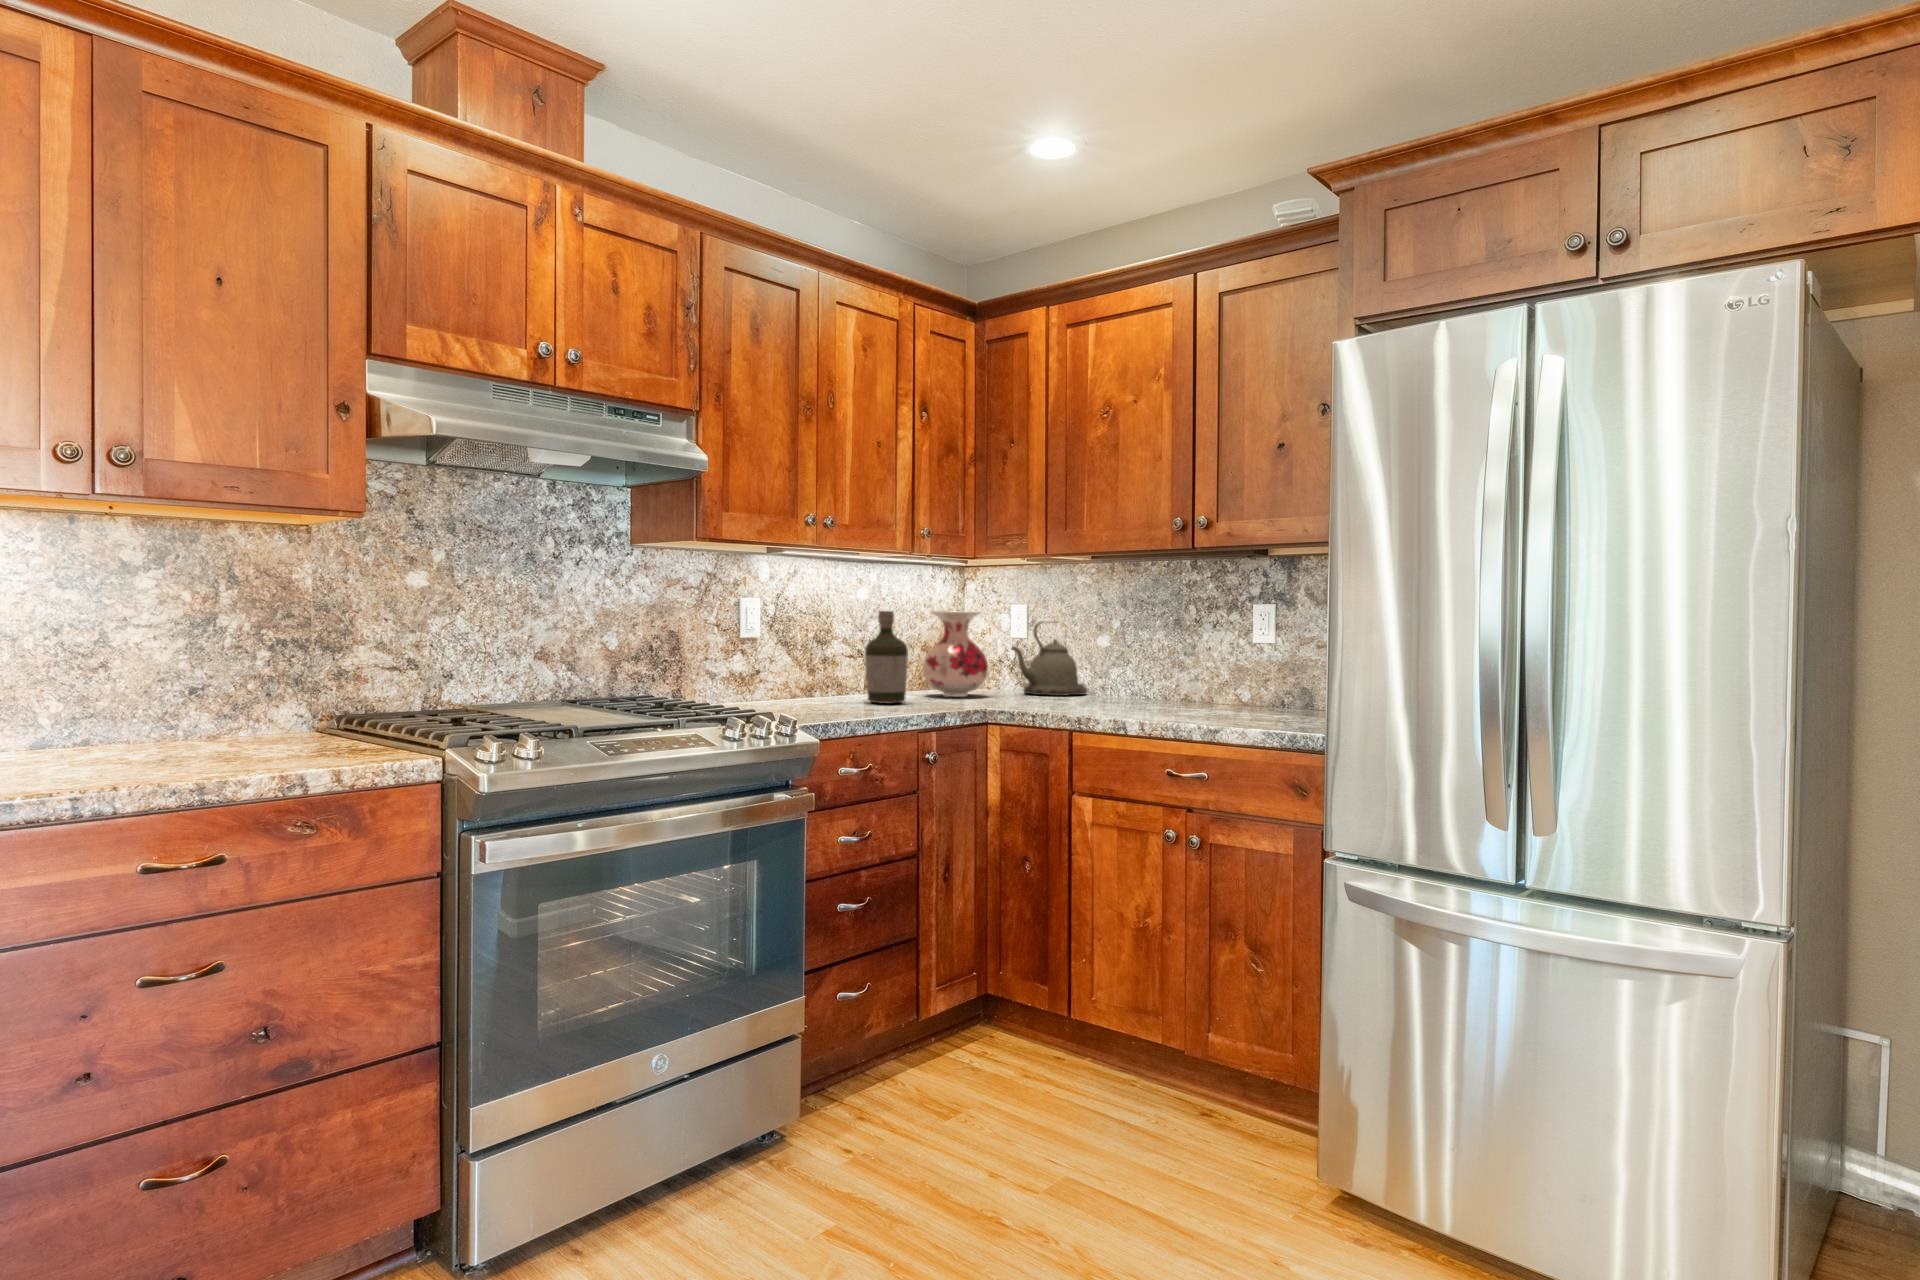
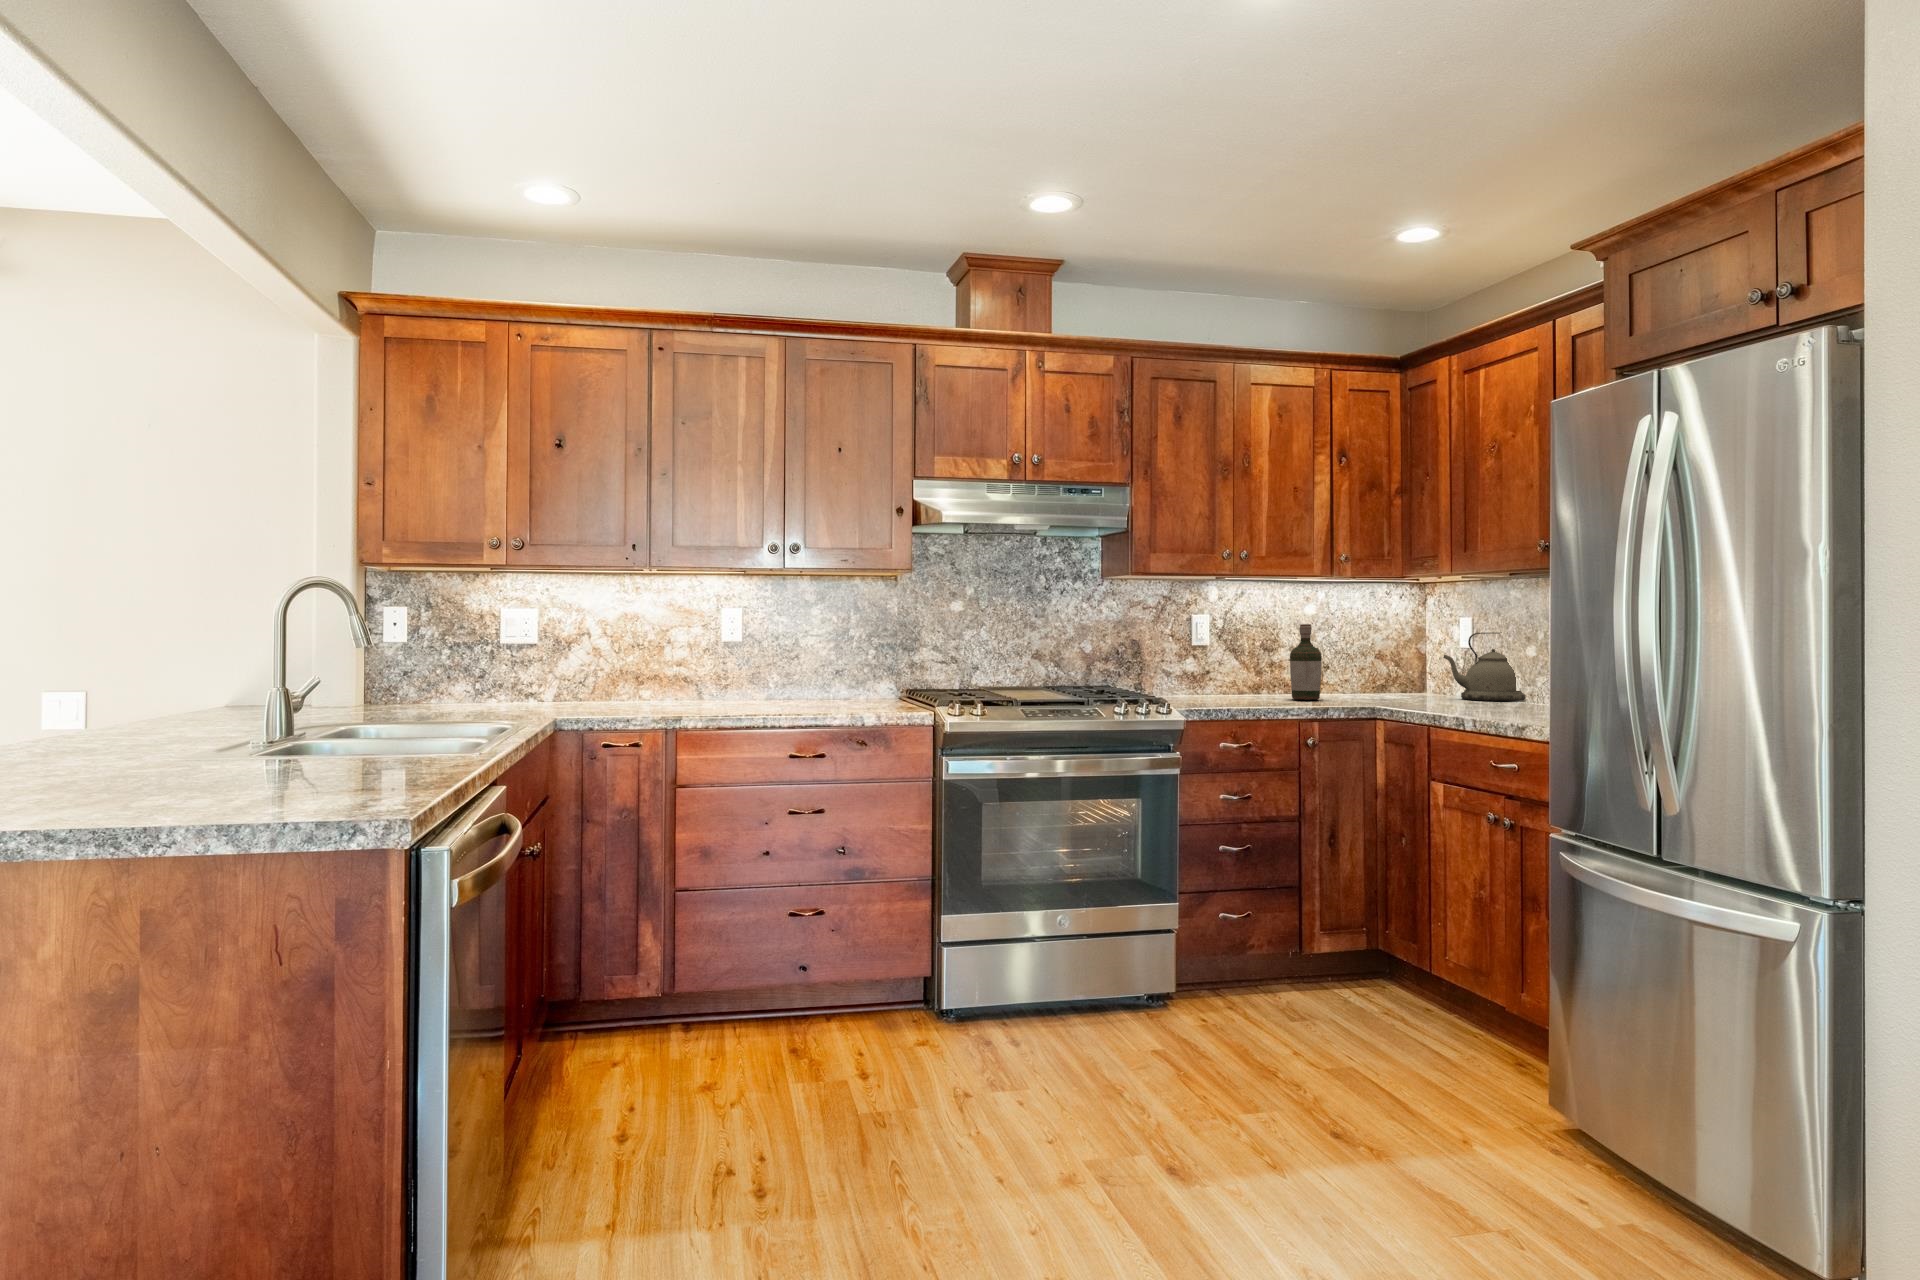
vase: present [923,611,988,697] -> none [1357,624,1417,698]

